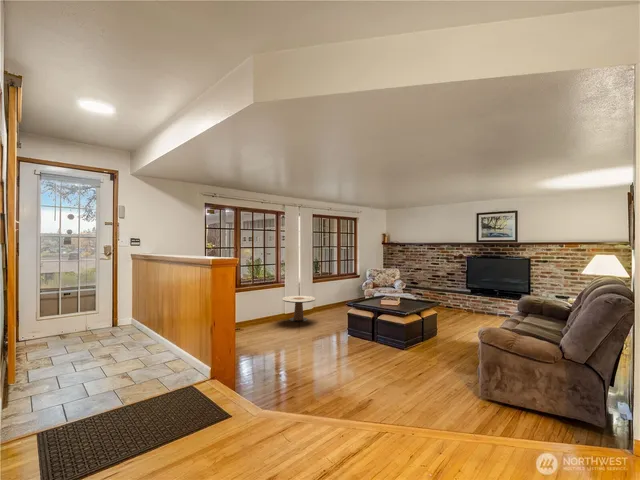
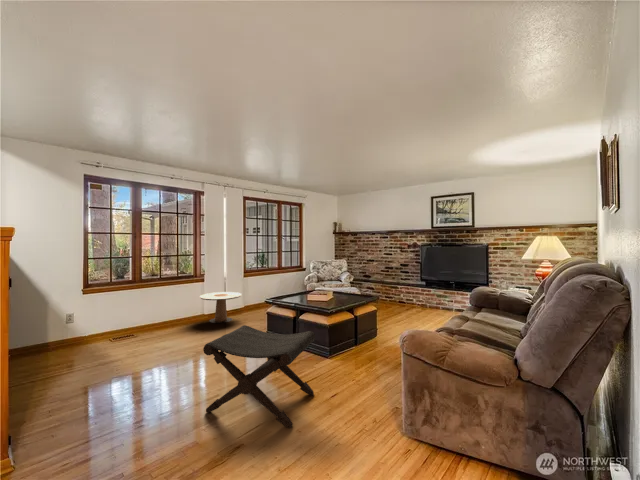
footstool: none [336,322,408,391] -> present [203,325,315,428]

